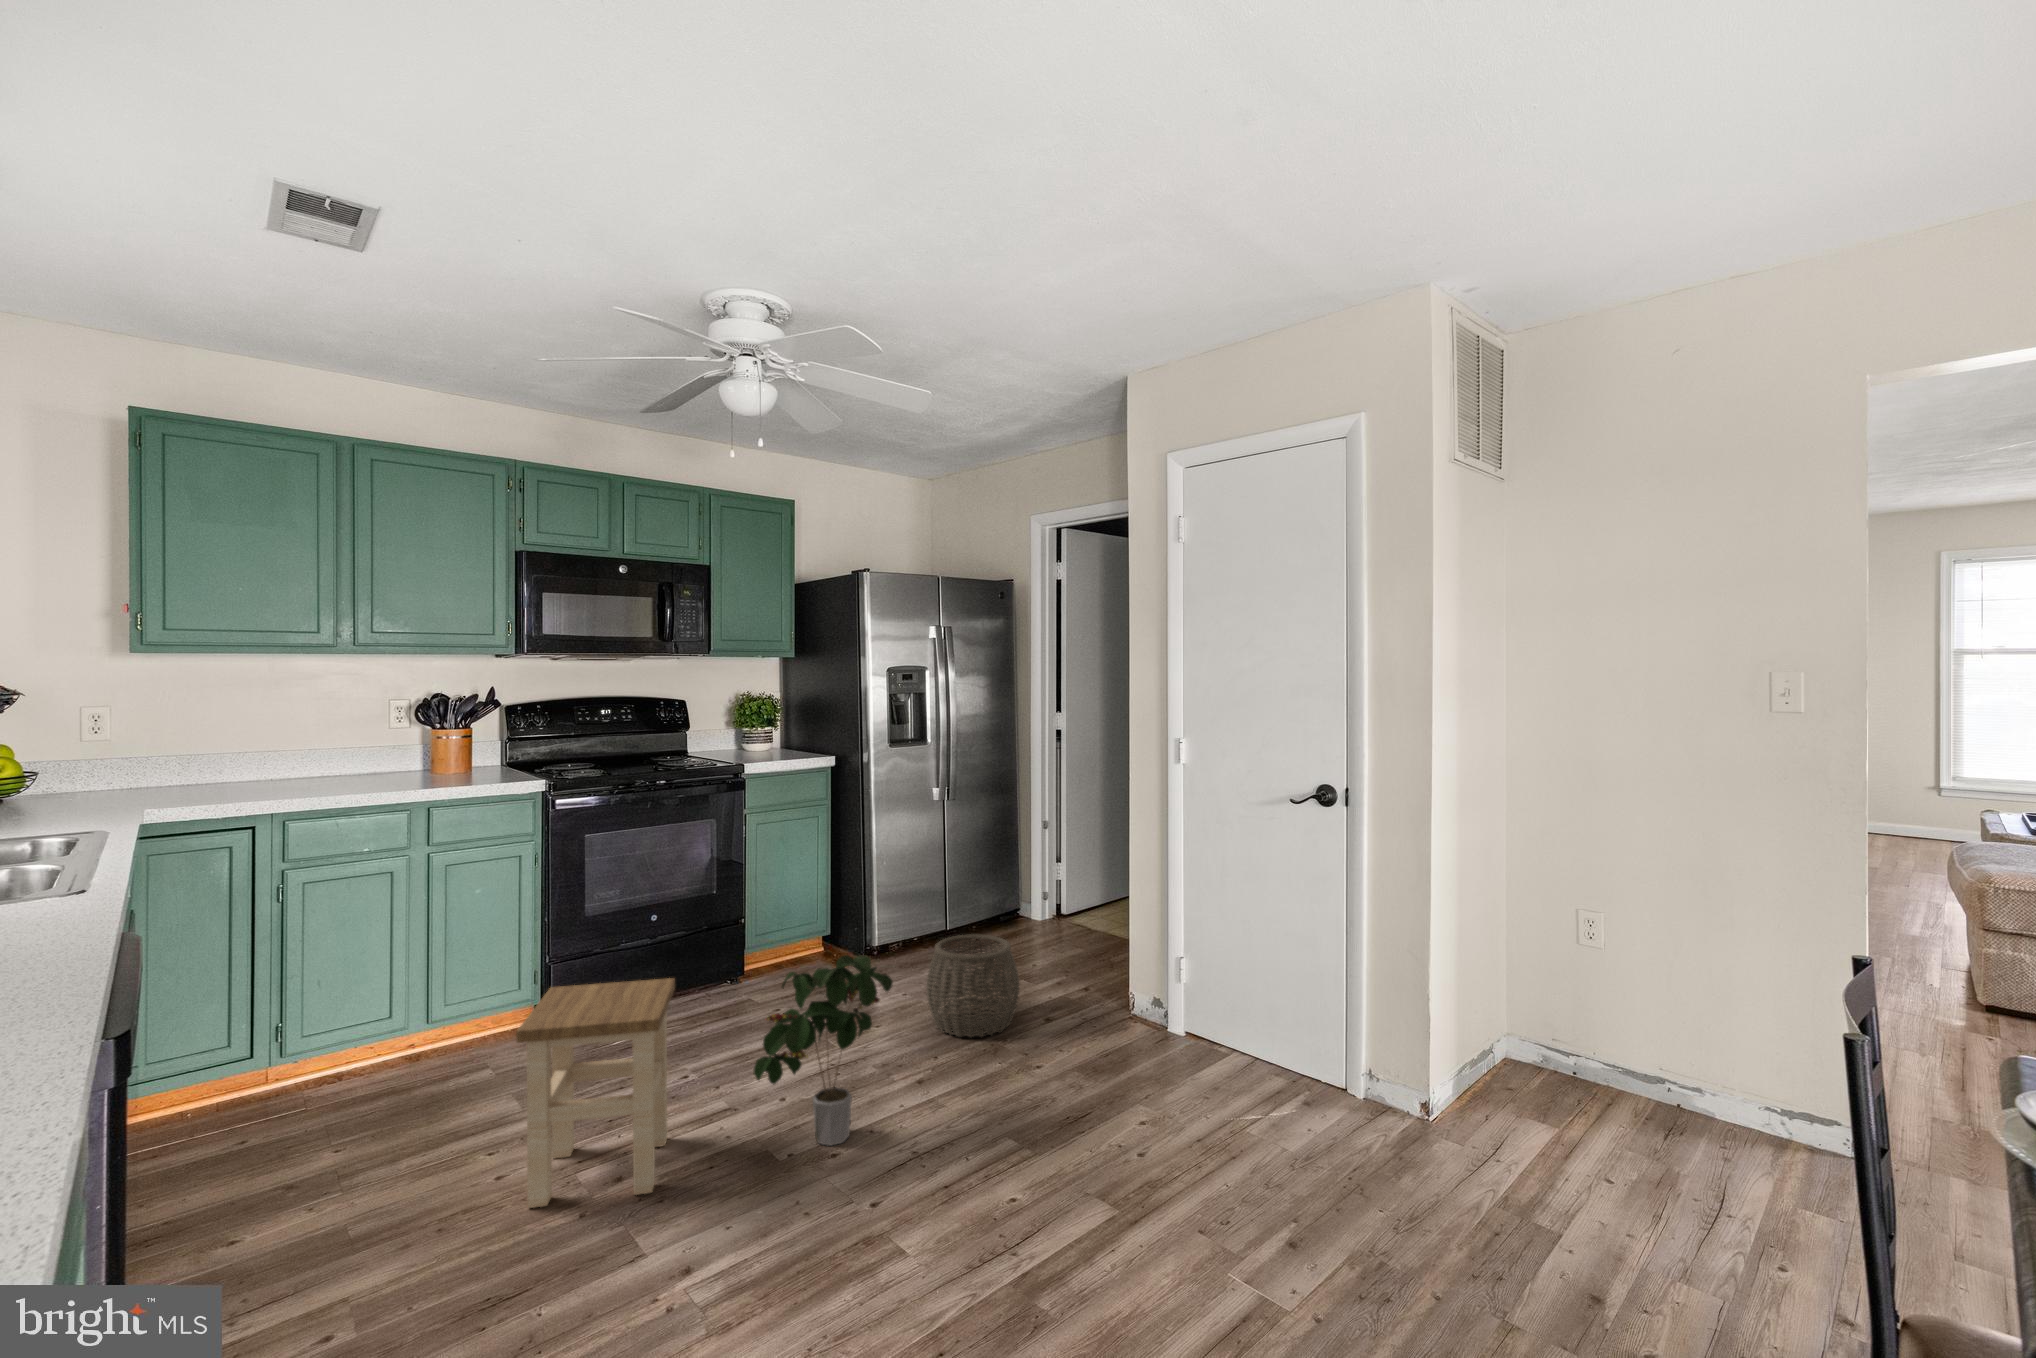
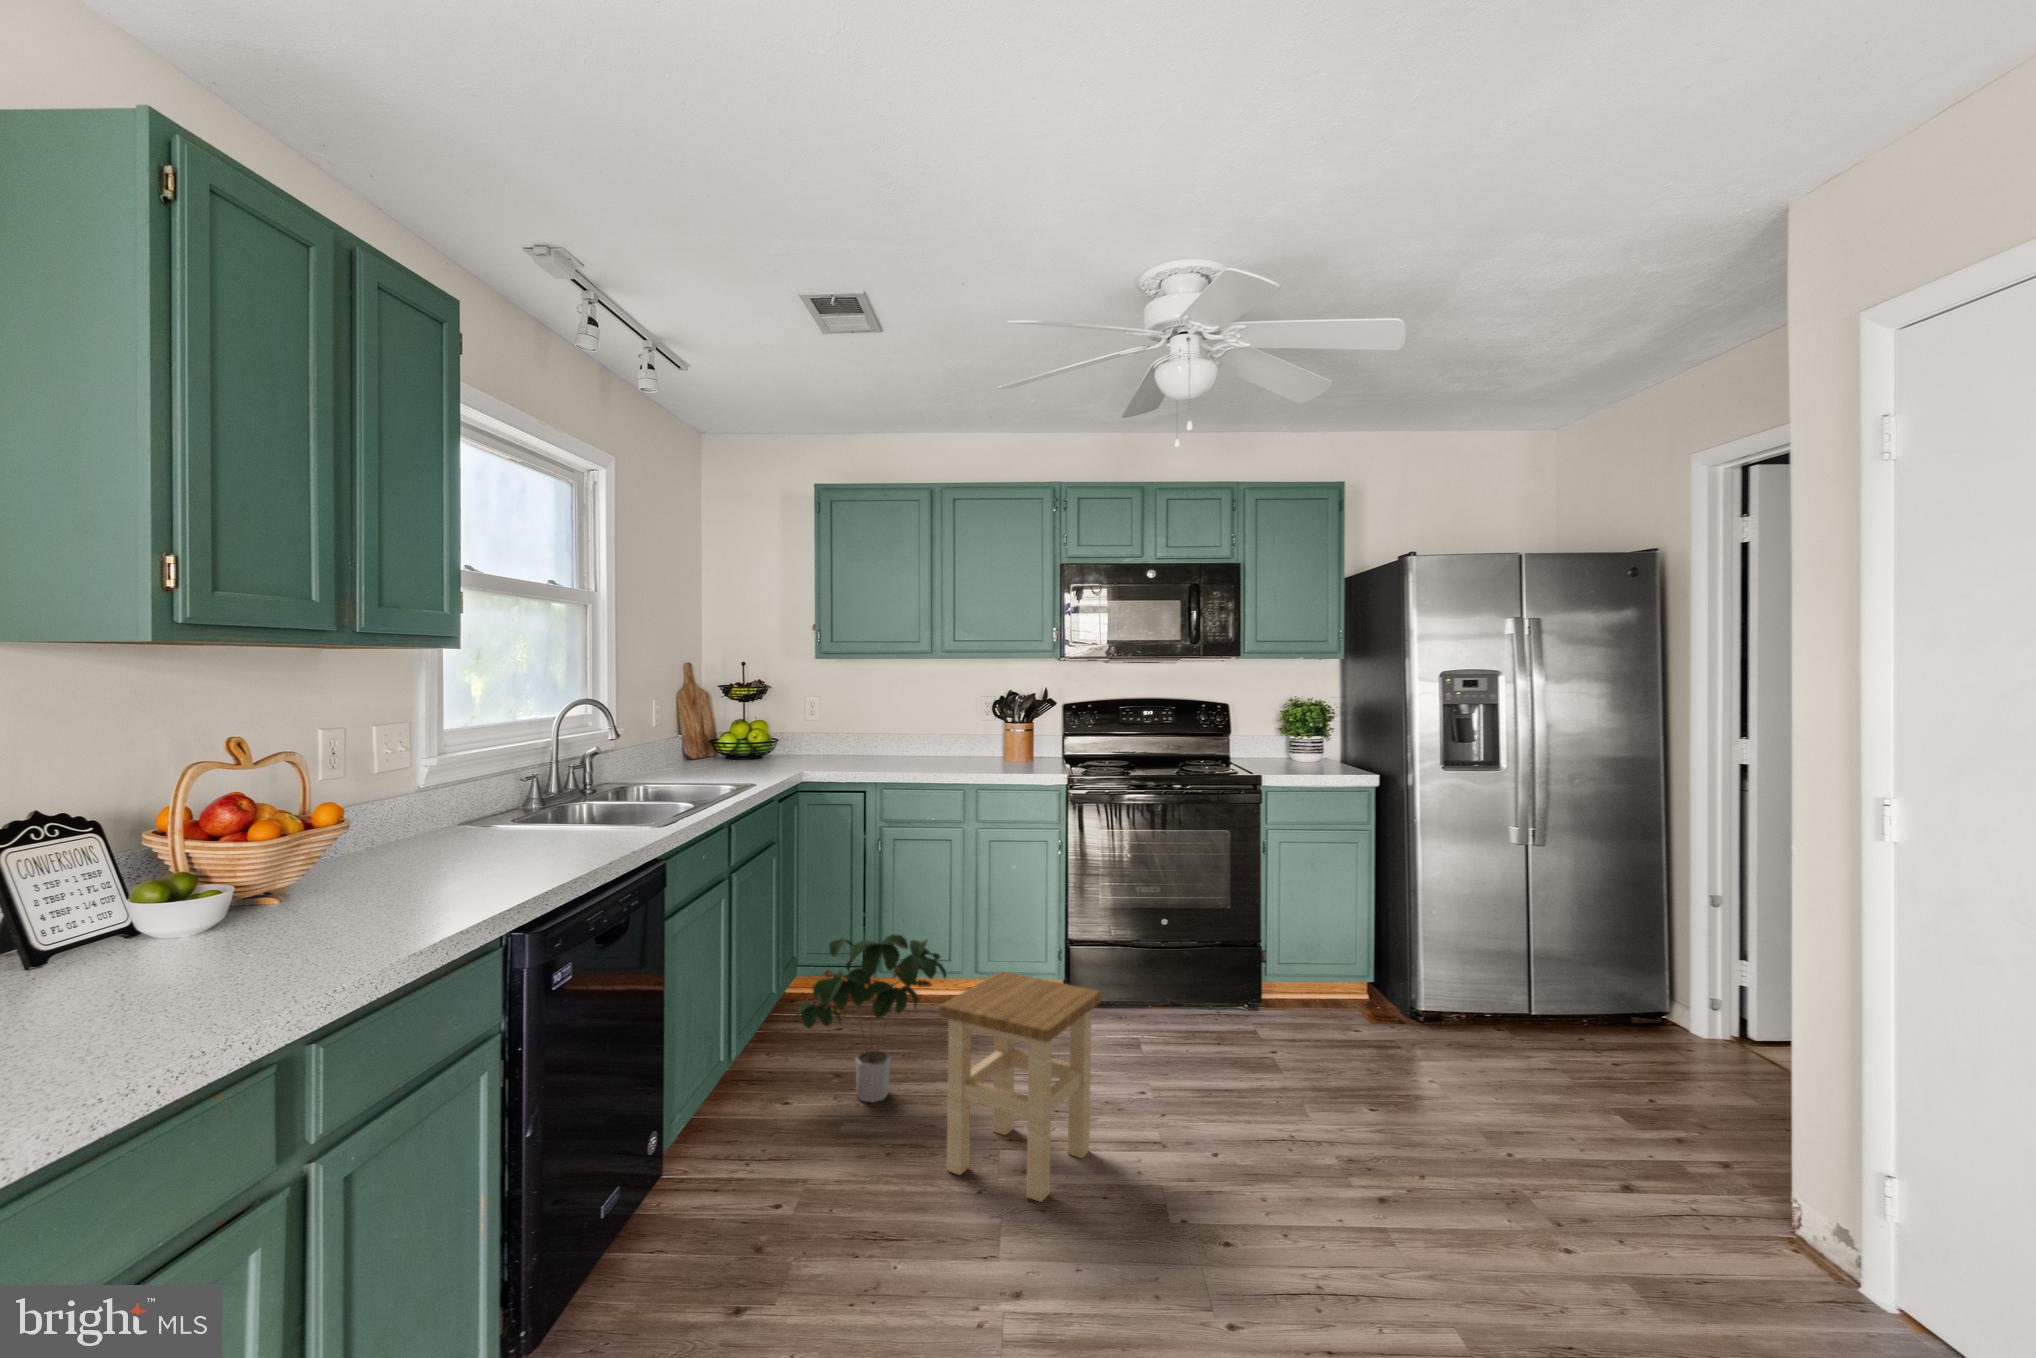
woven basket: present [926,934,1020,1037] -> none [1429,1023,1567,1169]
potted plant: present [754,955,893,1146] -> present [796,934,947,1102]

